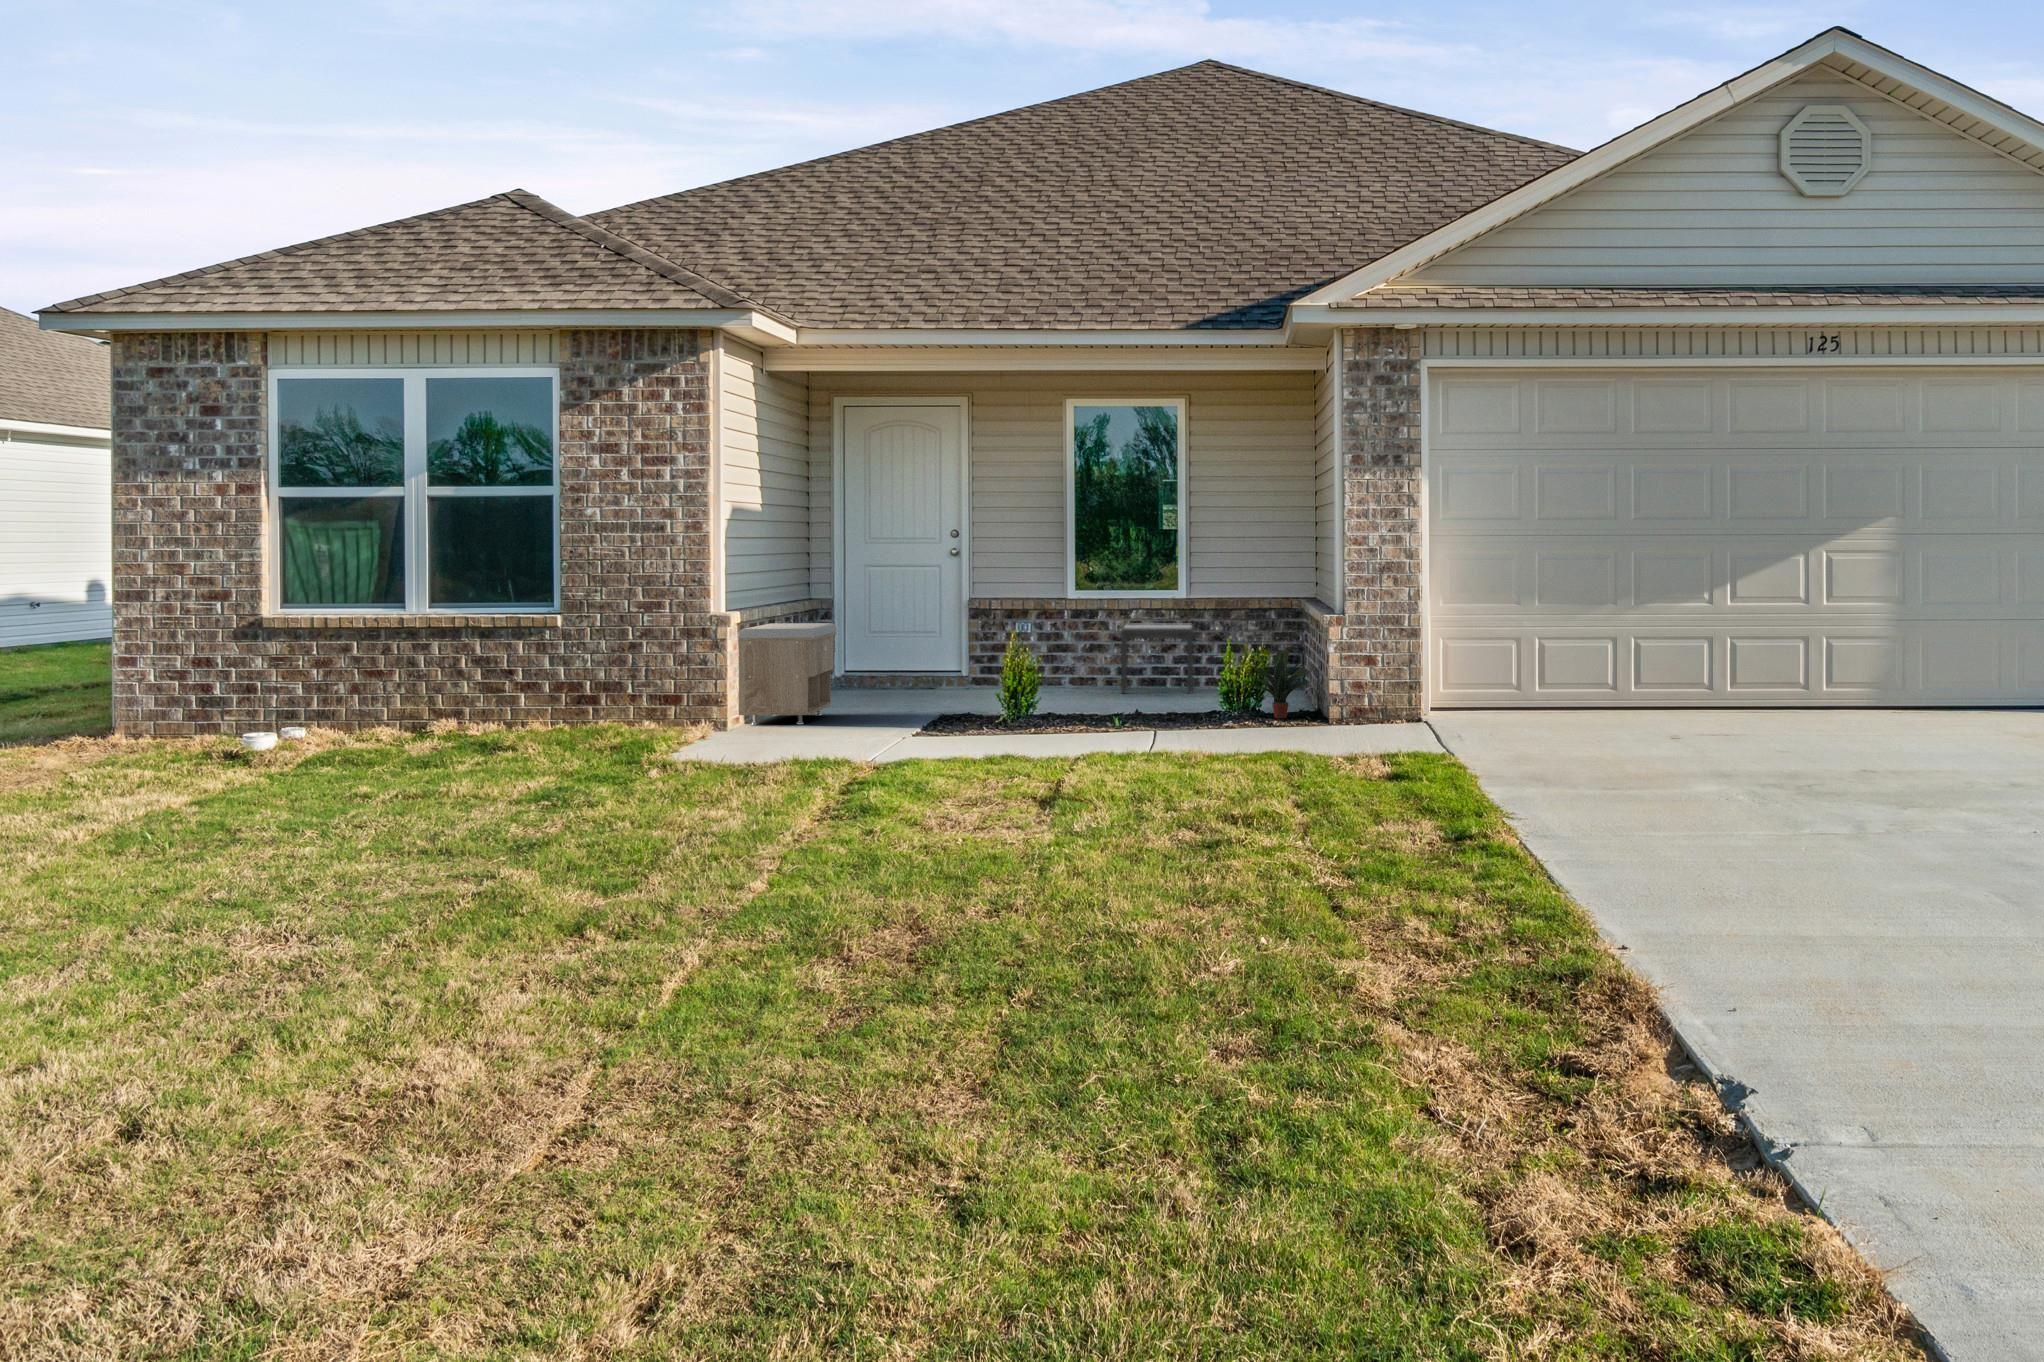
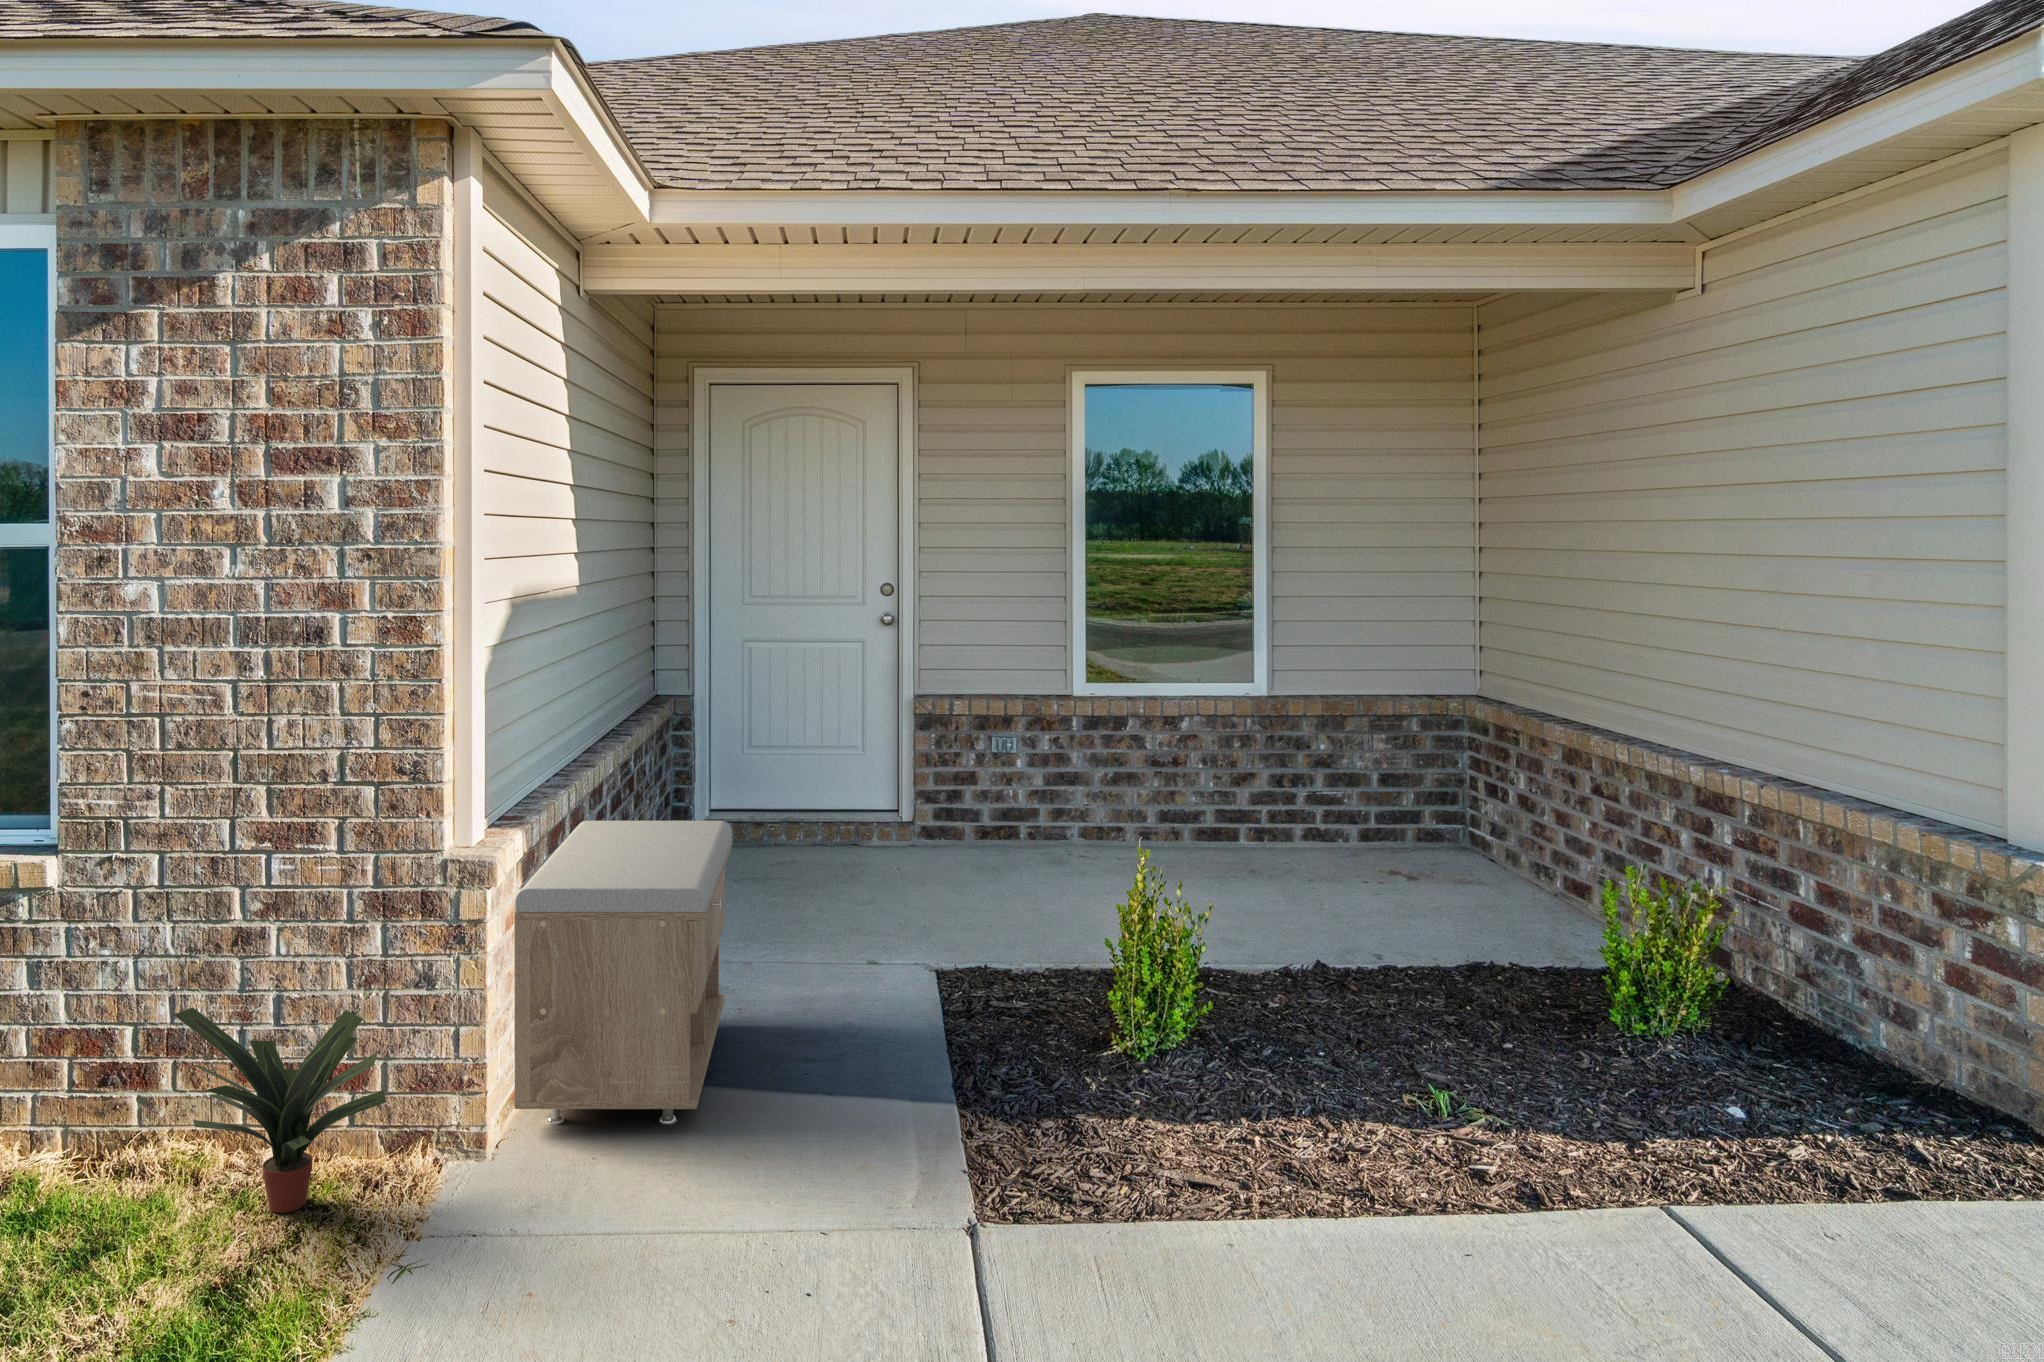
side table: present [1121,625,1194,693] -> none [1175,739,1334,882]
potted plant: present [1253,650,1312,718] -> present [174,1007,387,1213]

